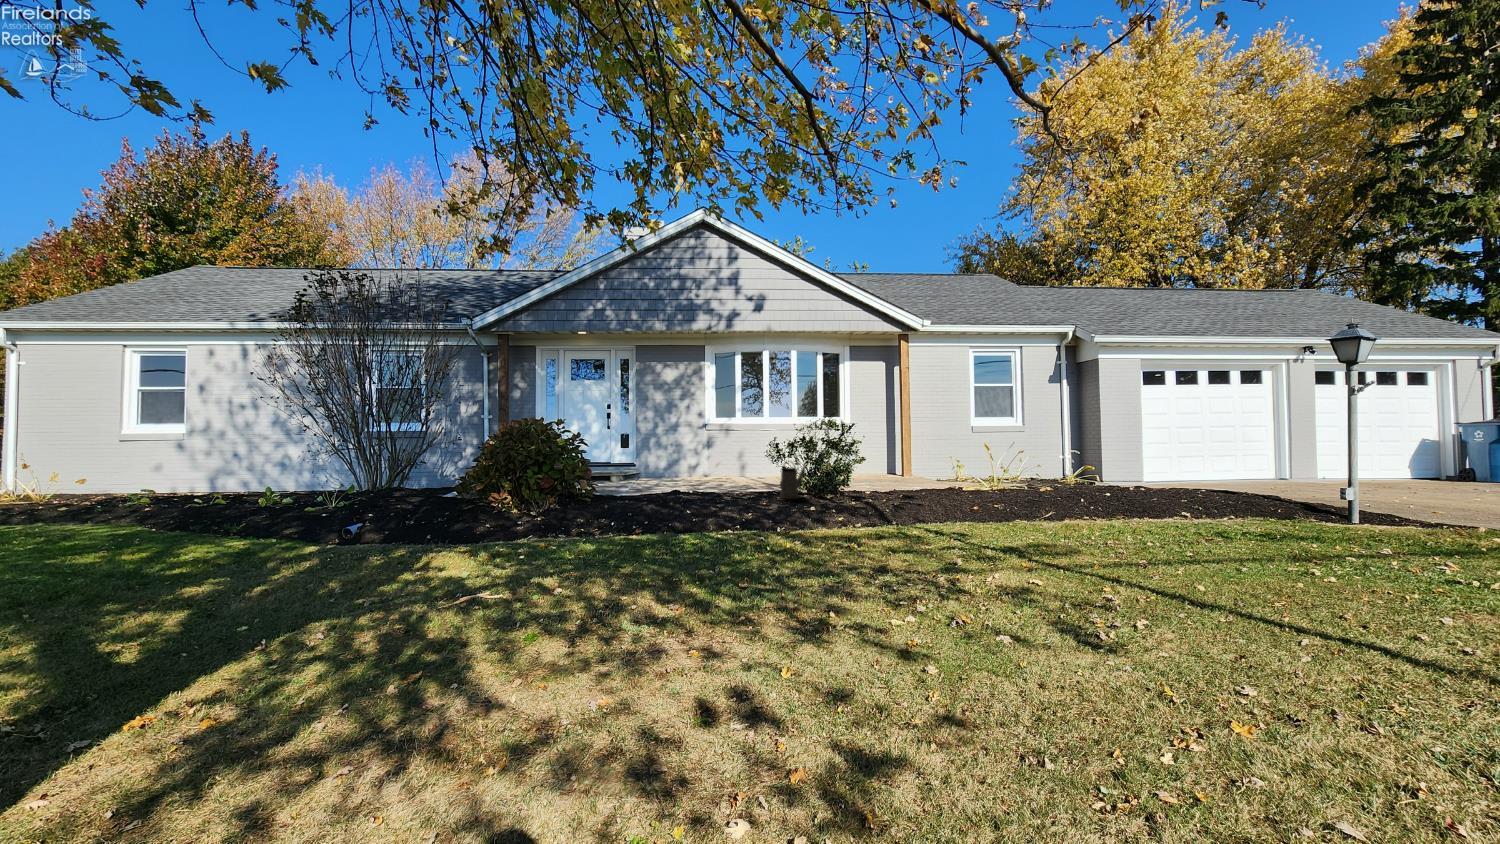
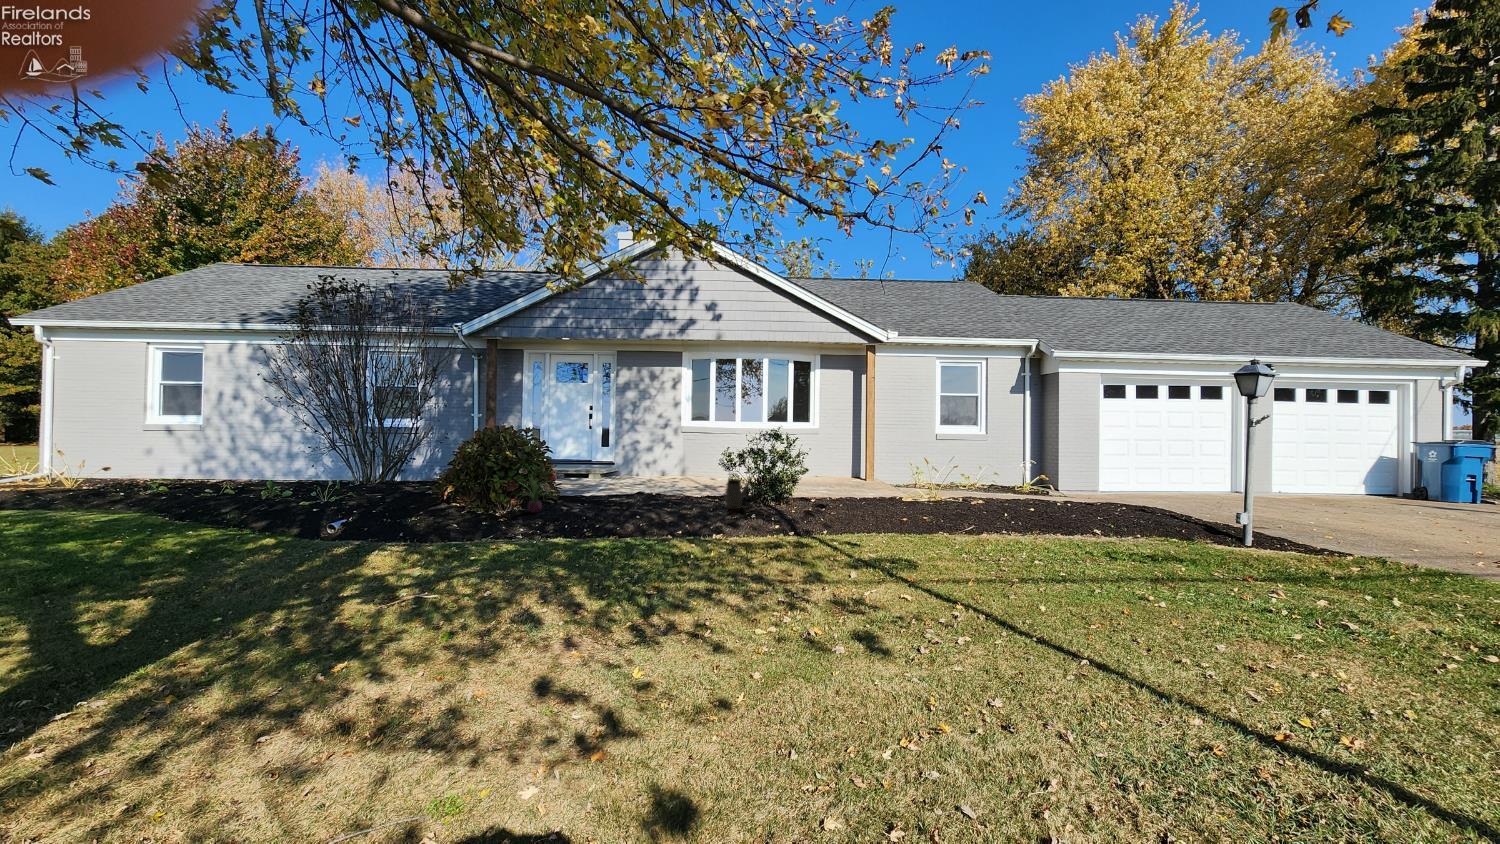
decorative plant: none [556,465,596,508] -> present [520,475,543,513]

